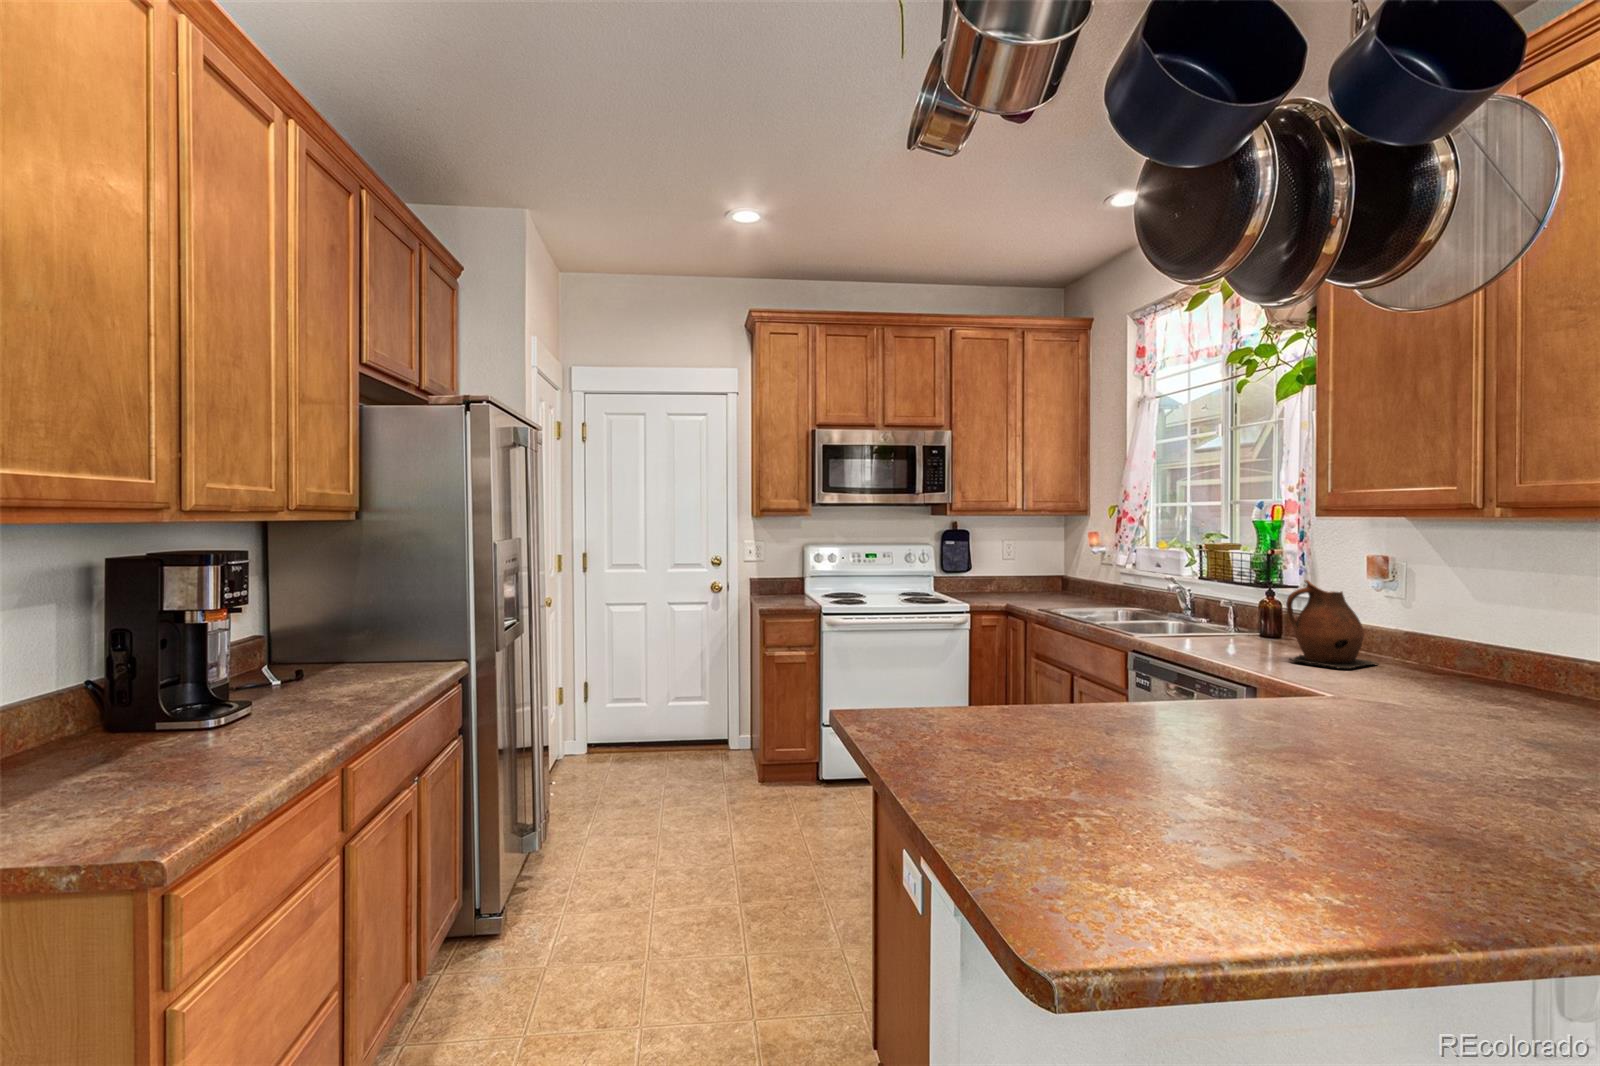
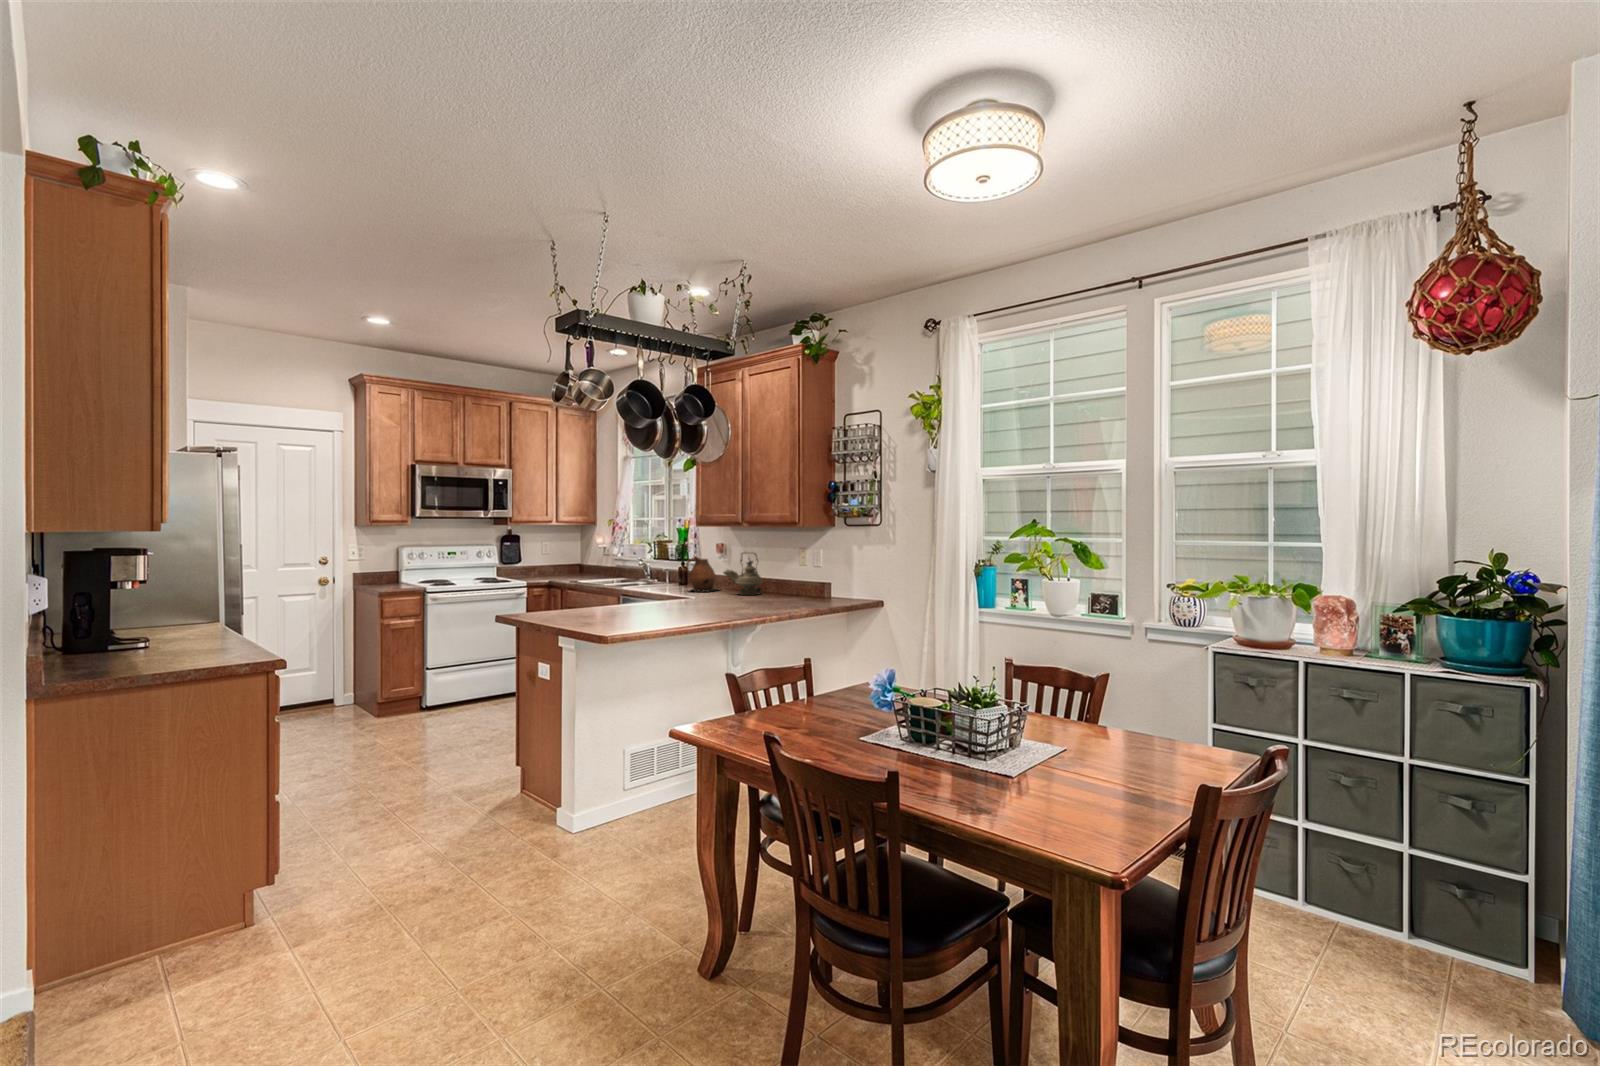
teapot: none [1396,583,1532,699] -> present [723,552,762,595]

